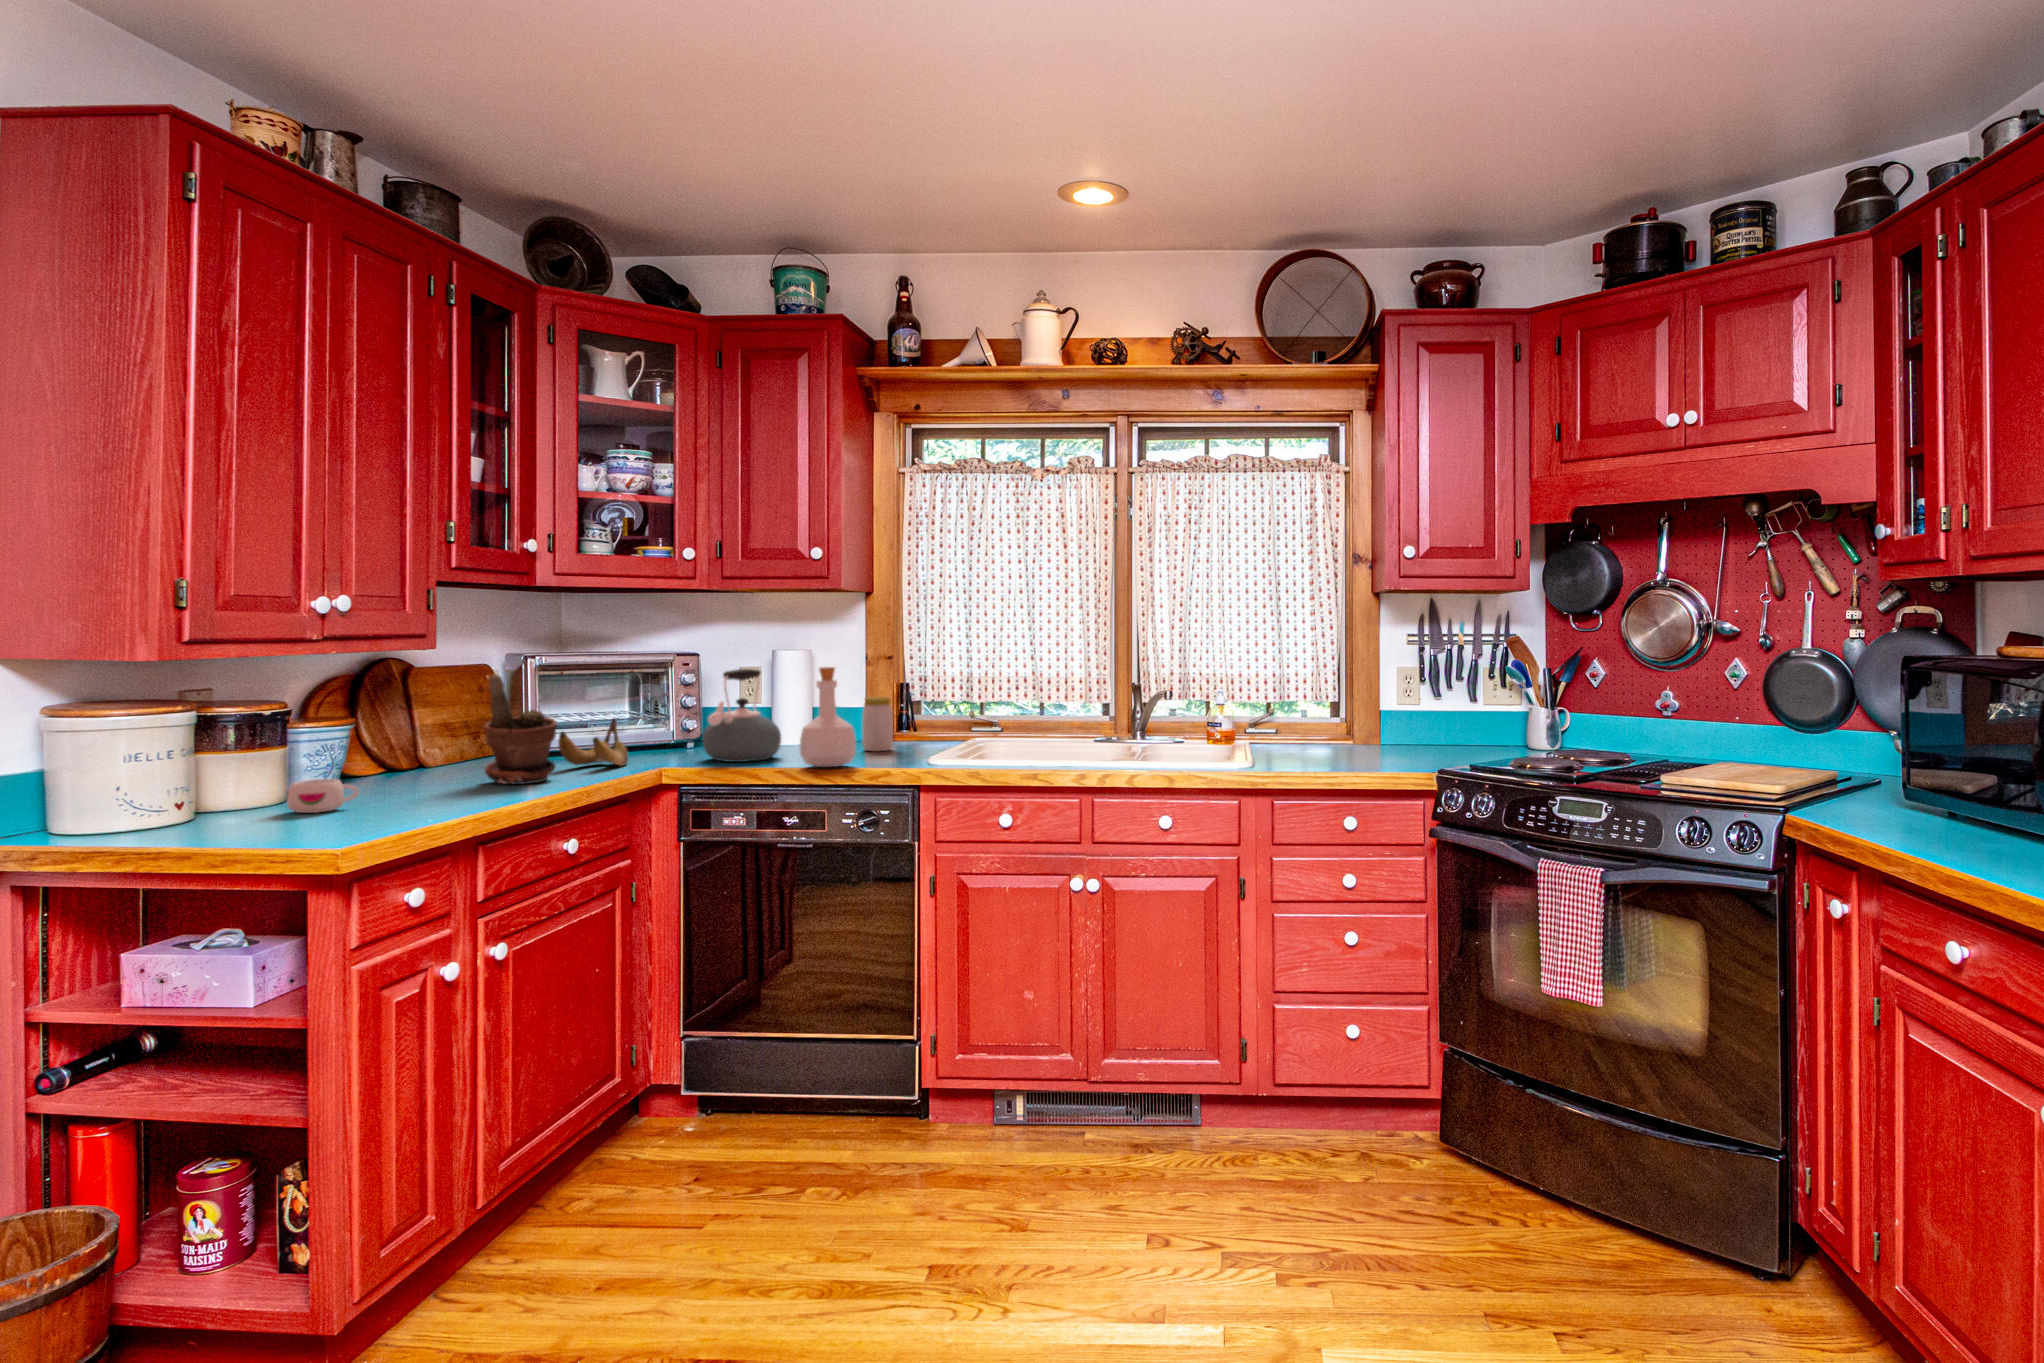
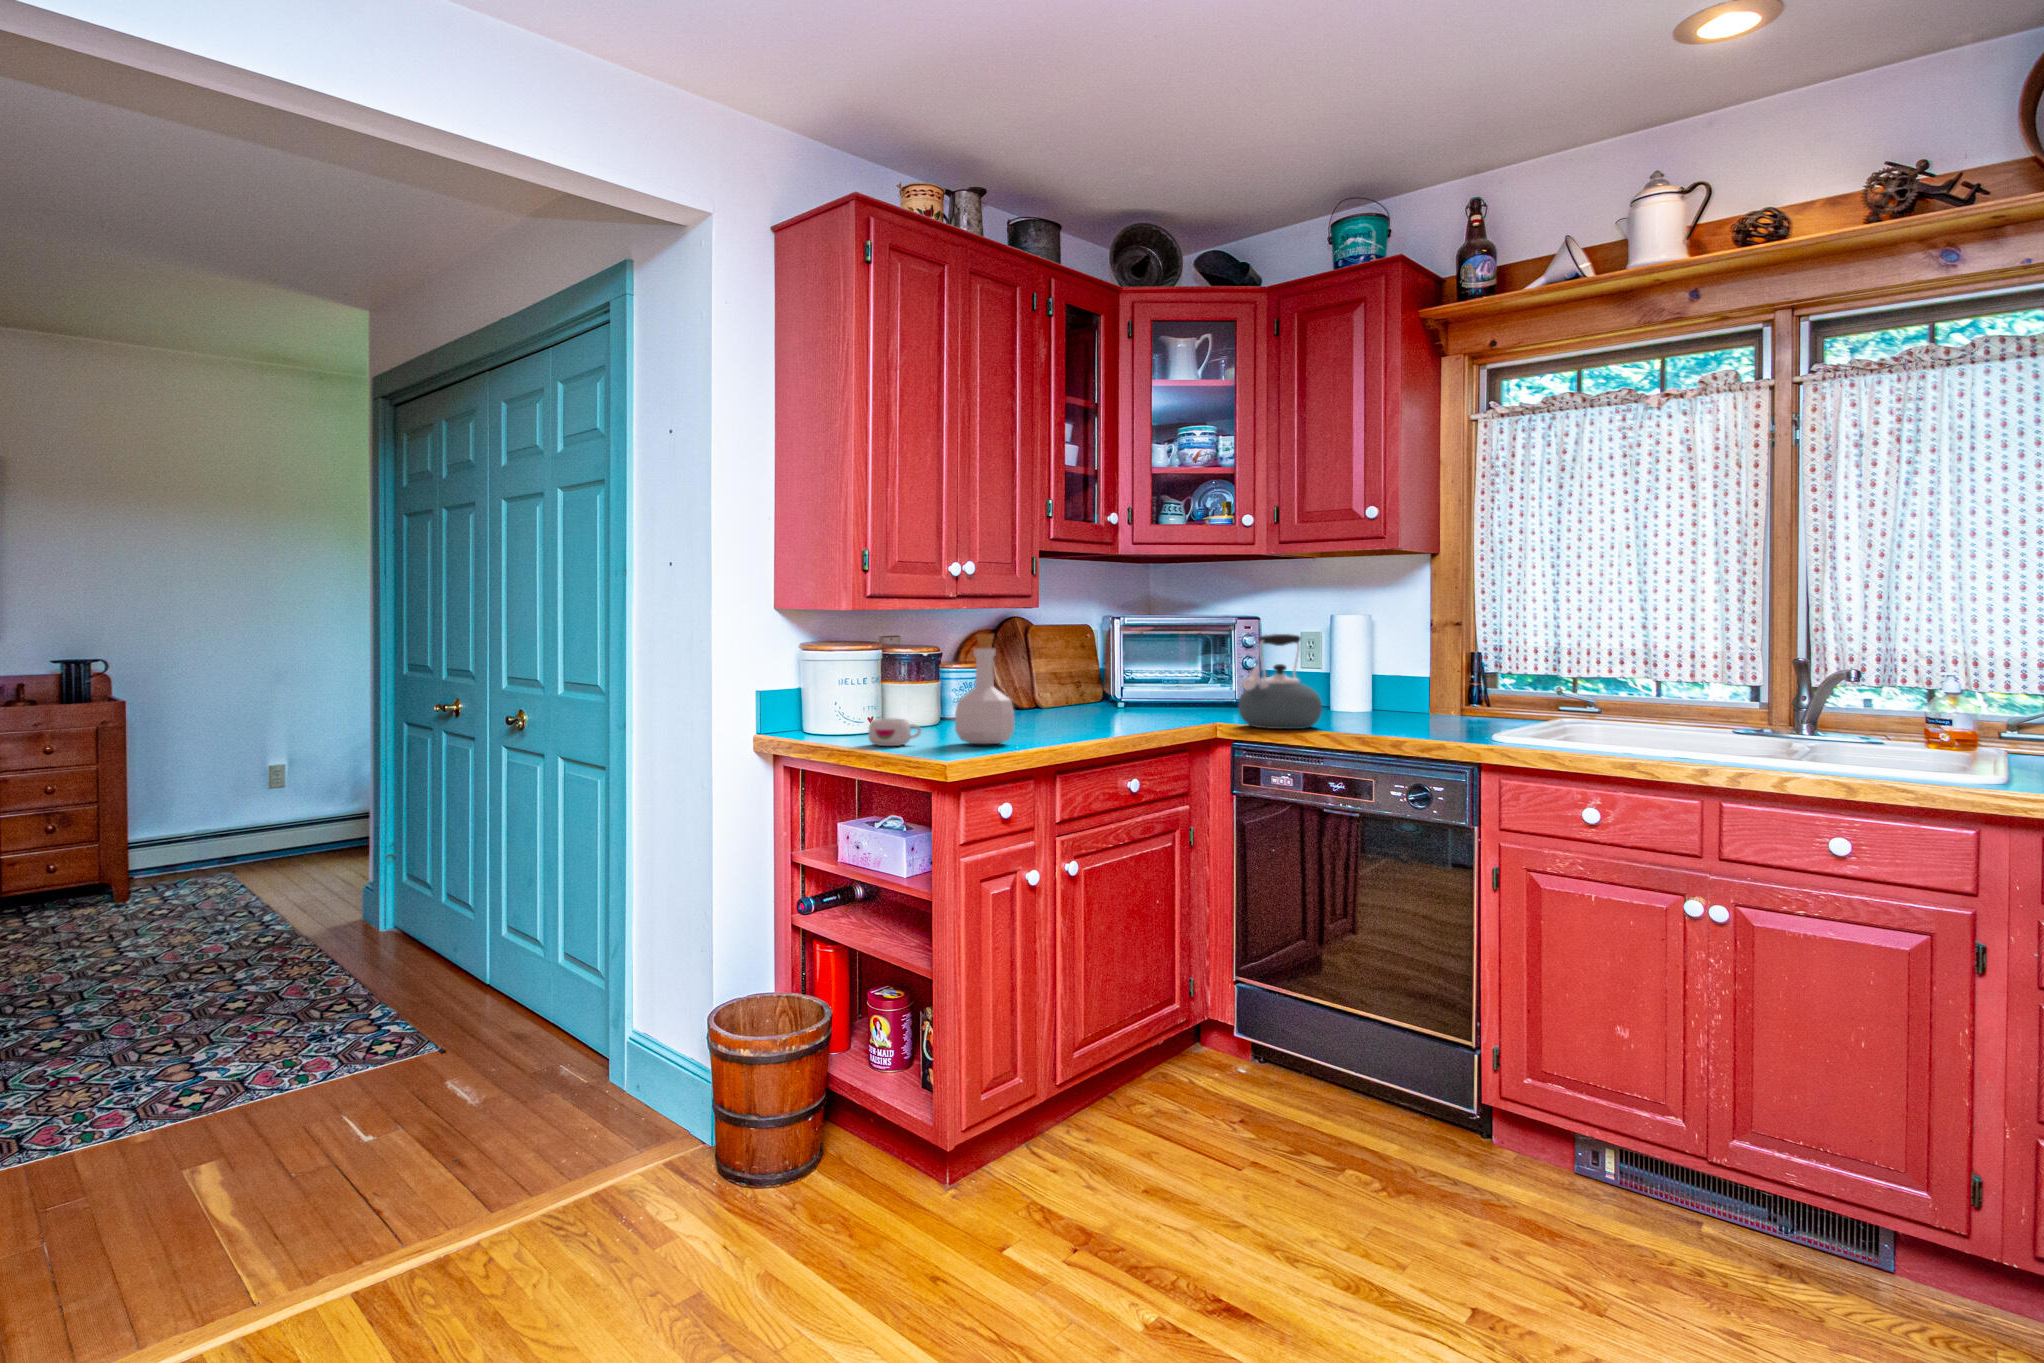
bottle: present [800,667,856,767] -> present [955,634,1014,744]
potted plant: present [484,674,557,784] -> none [1030,633,1093,736]
jar: present [862,697,893,751] -> none [1418,667,1455,727]
banana: present [558,718,628,765] -> none [1098,680,1165,726]

